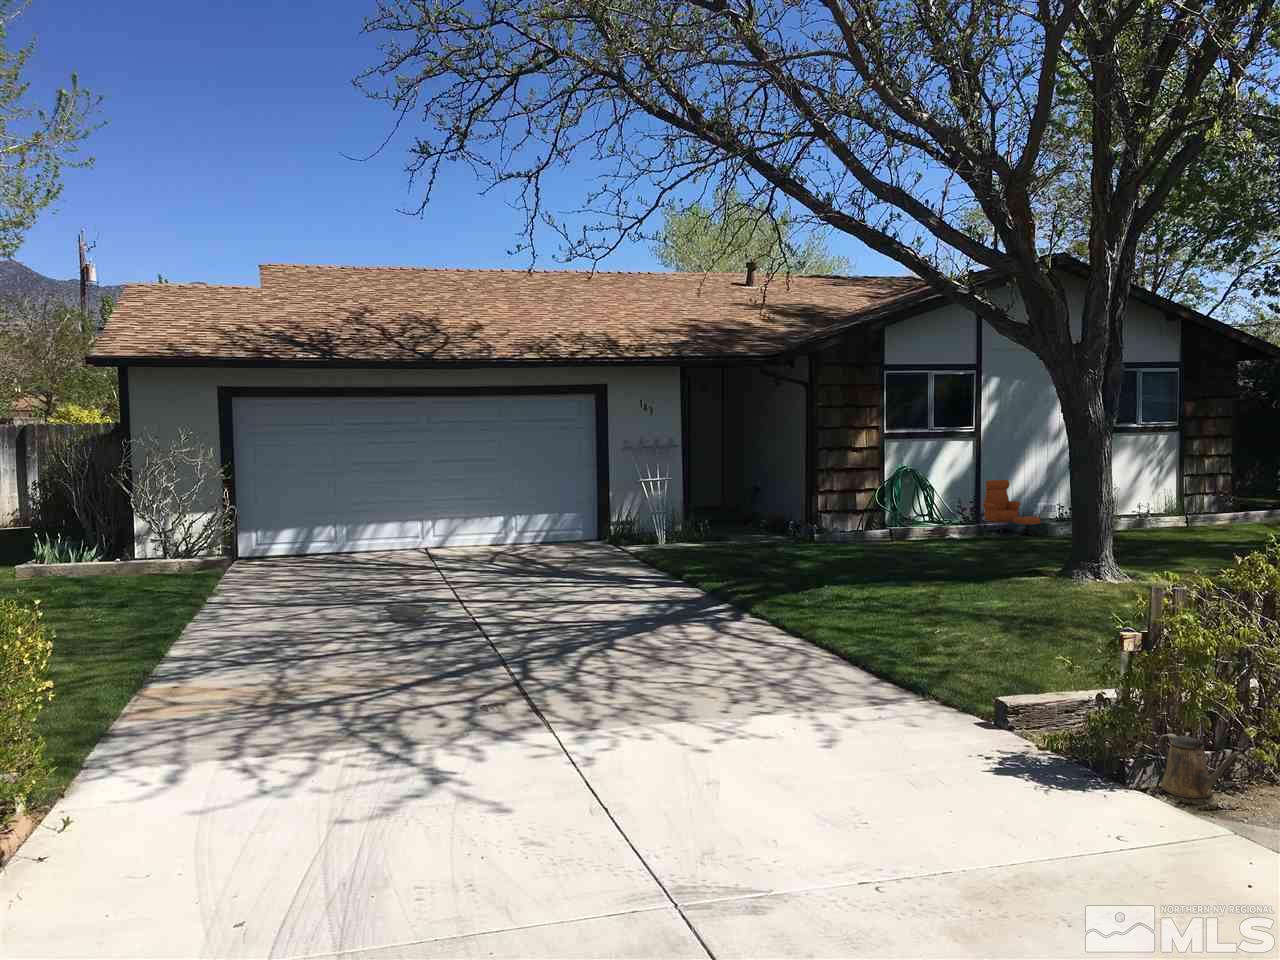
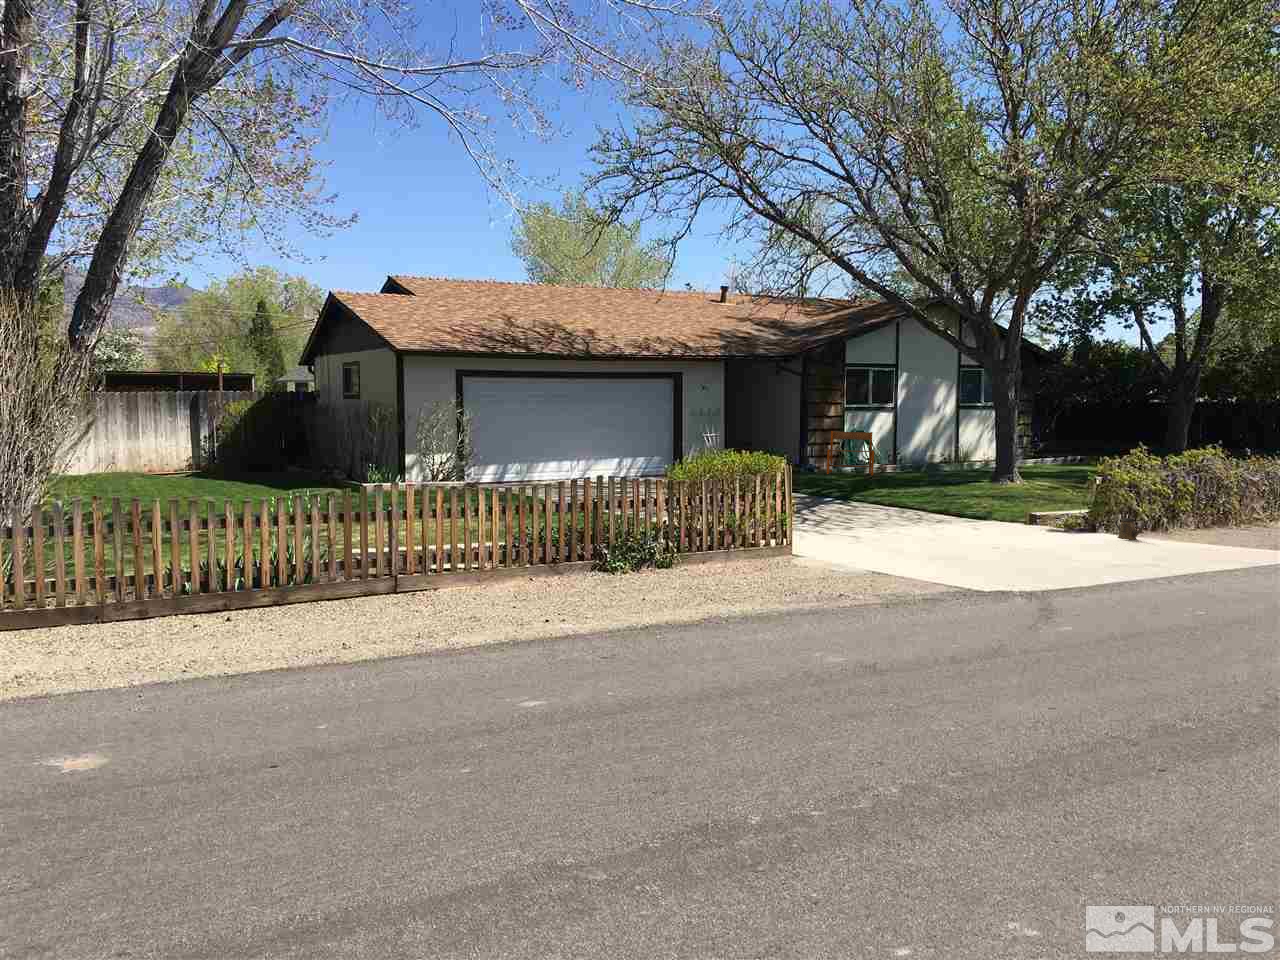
bench: none [845,472,926,544] -> present [827,431,874,475]
lounge chair: present [982,480,1042,536] -> none [898,438,935,472]

